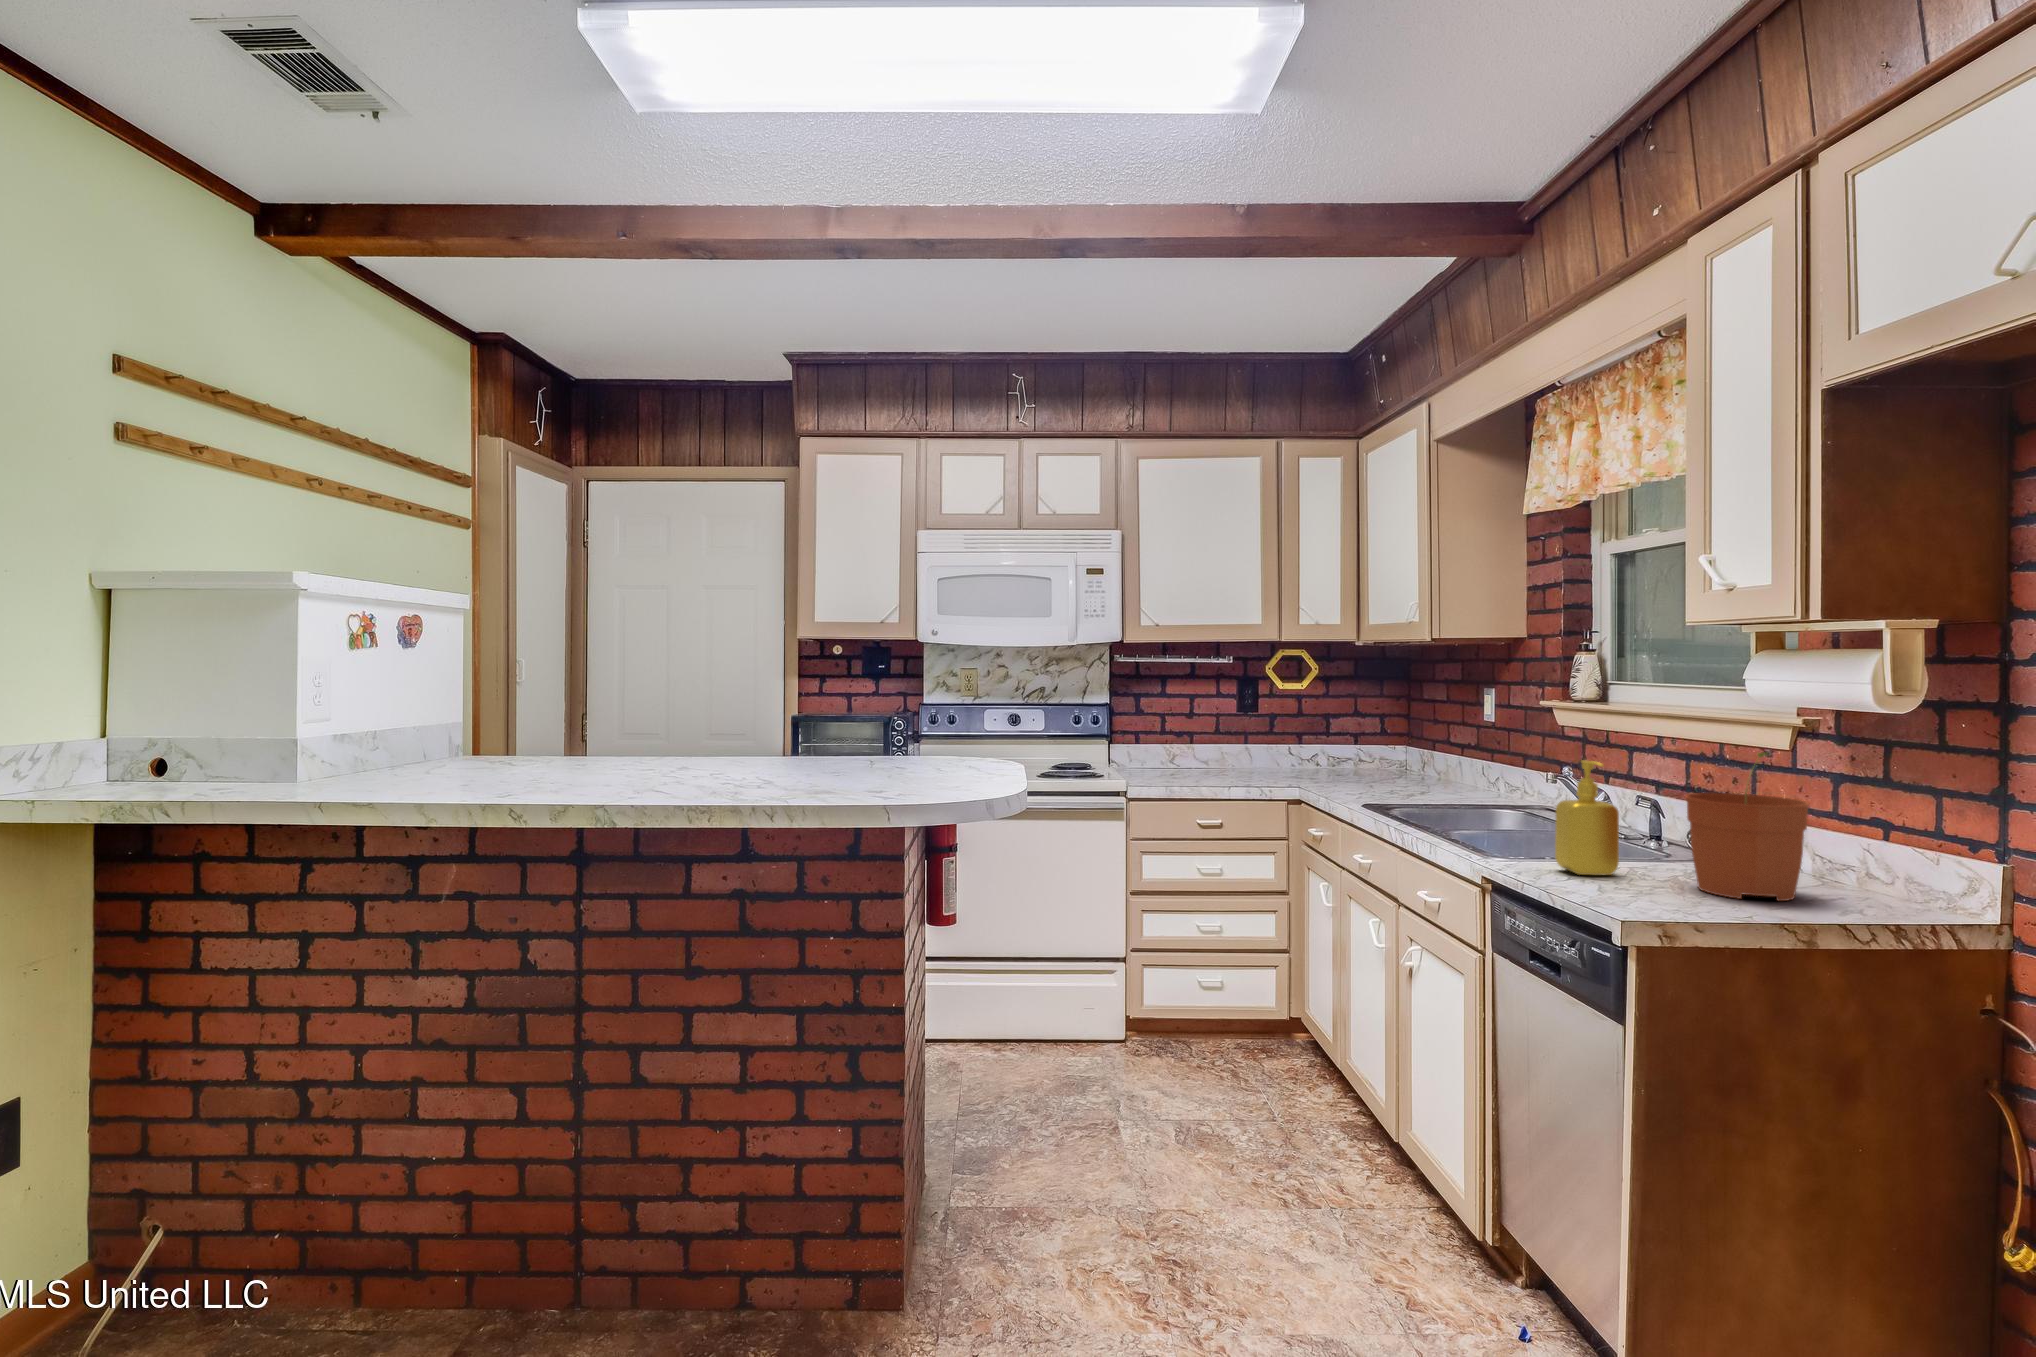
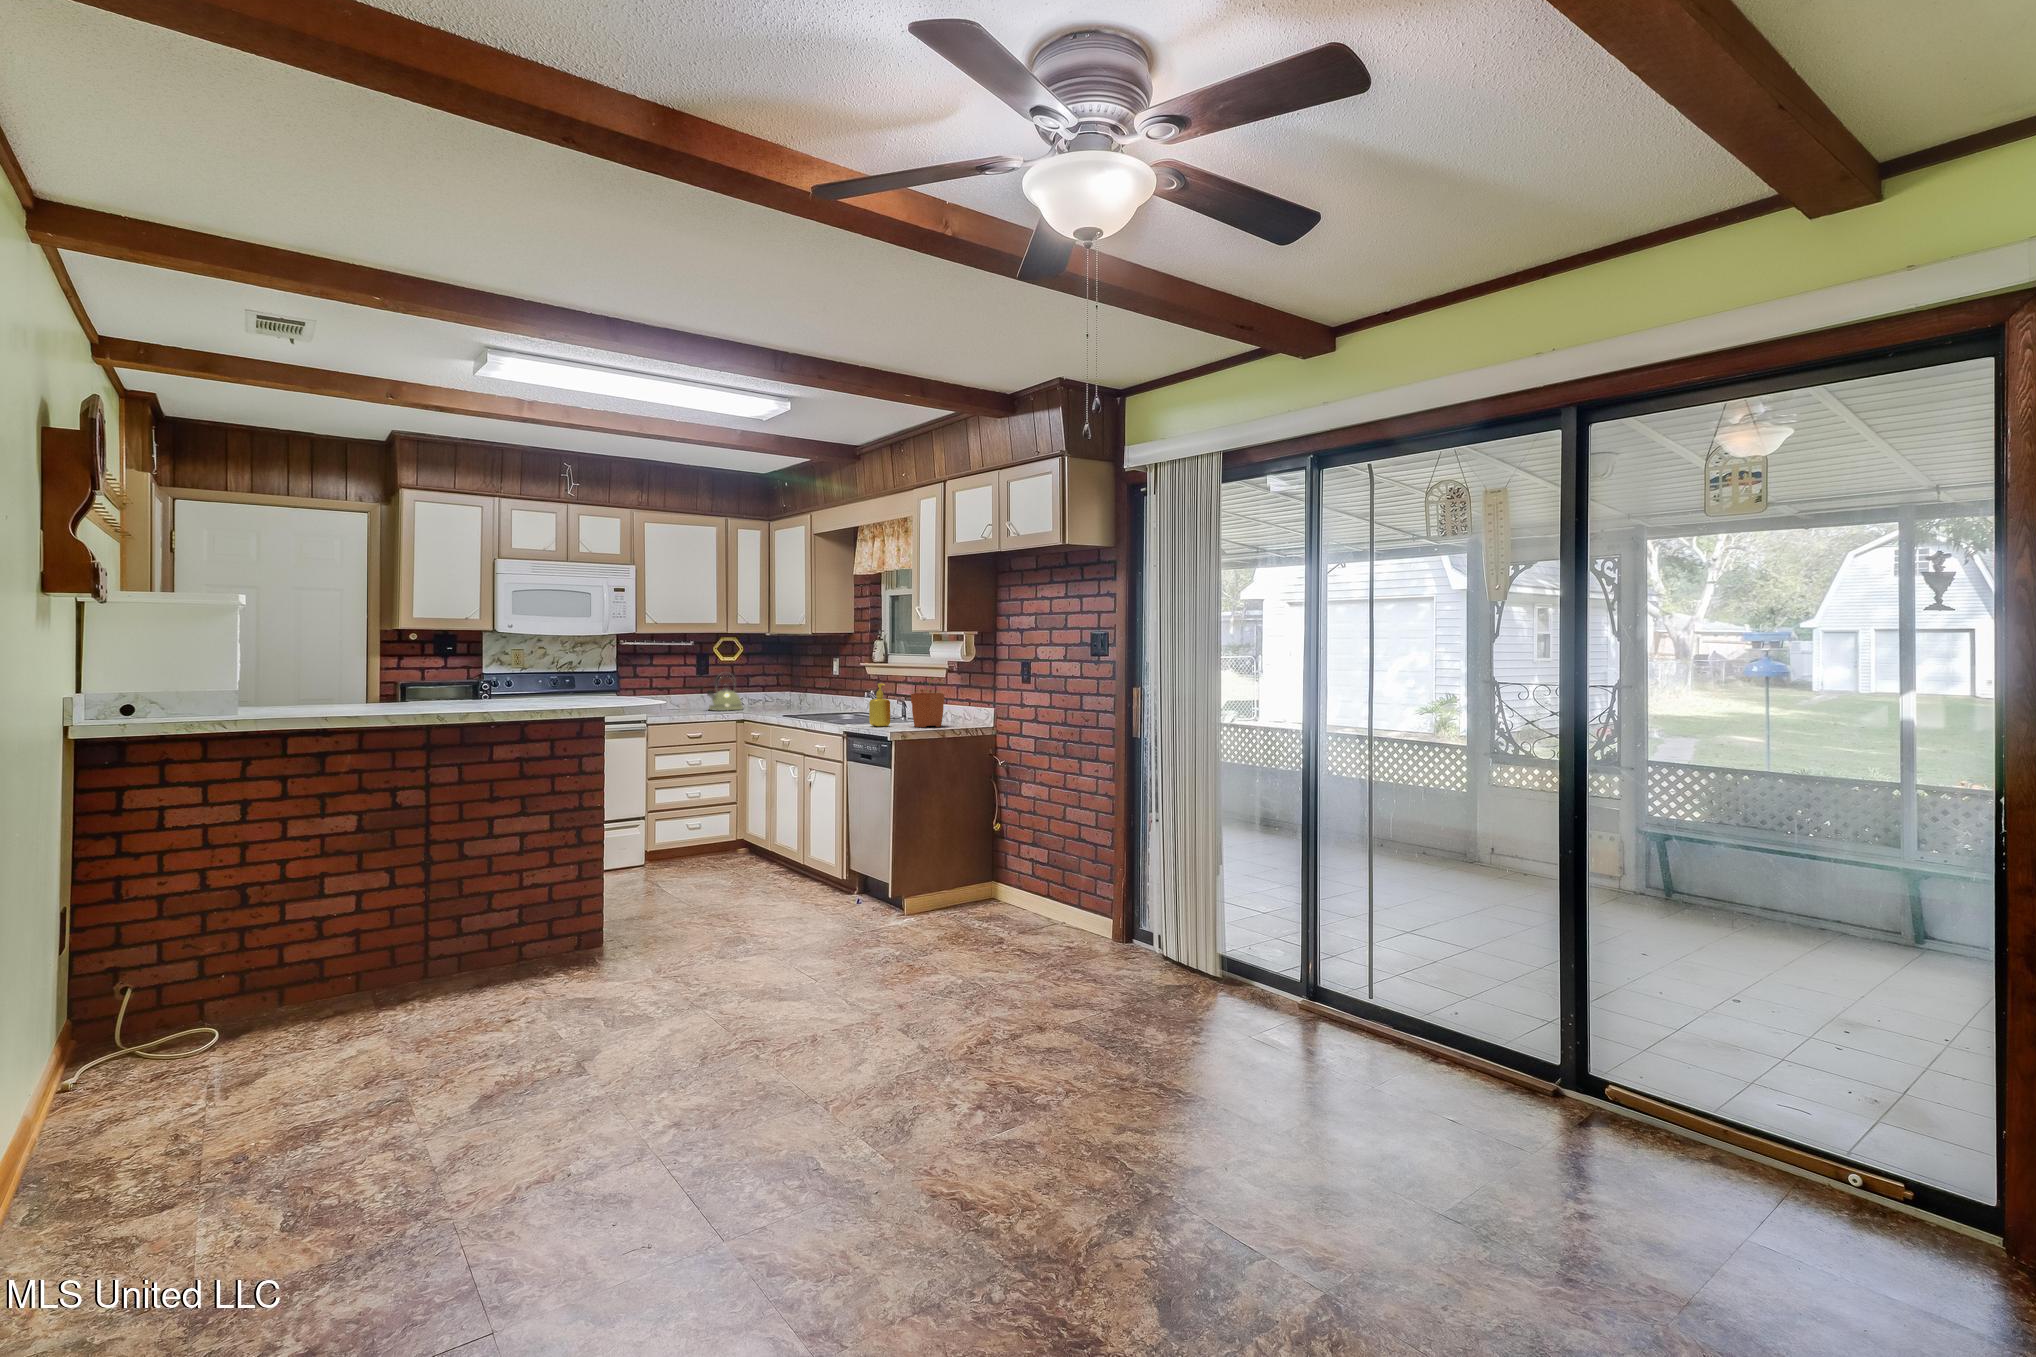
kettle: none [1244,708,1309,778] -> present [707,683,743,711]

